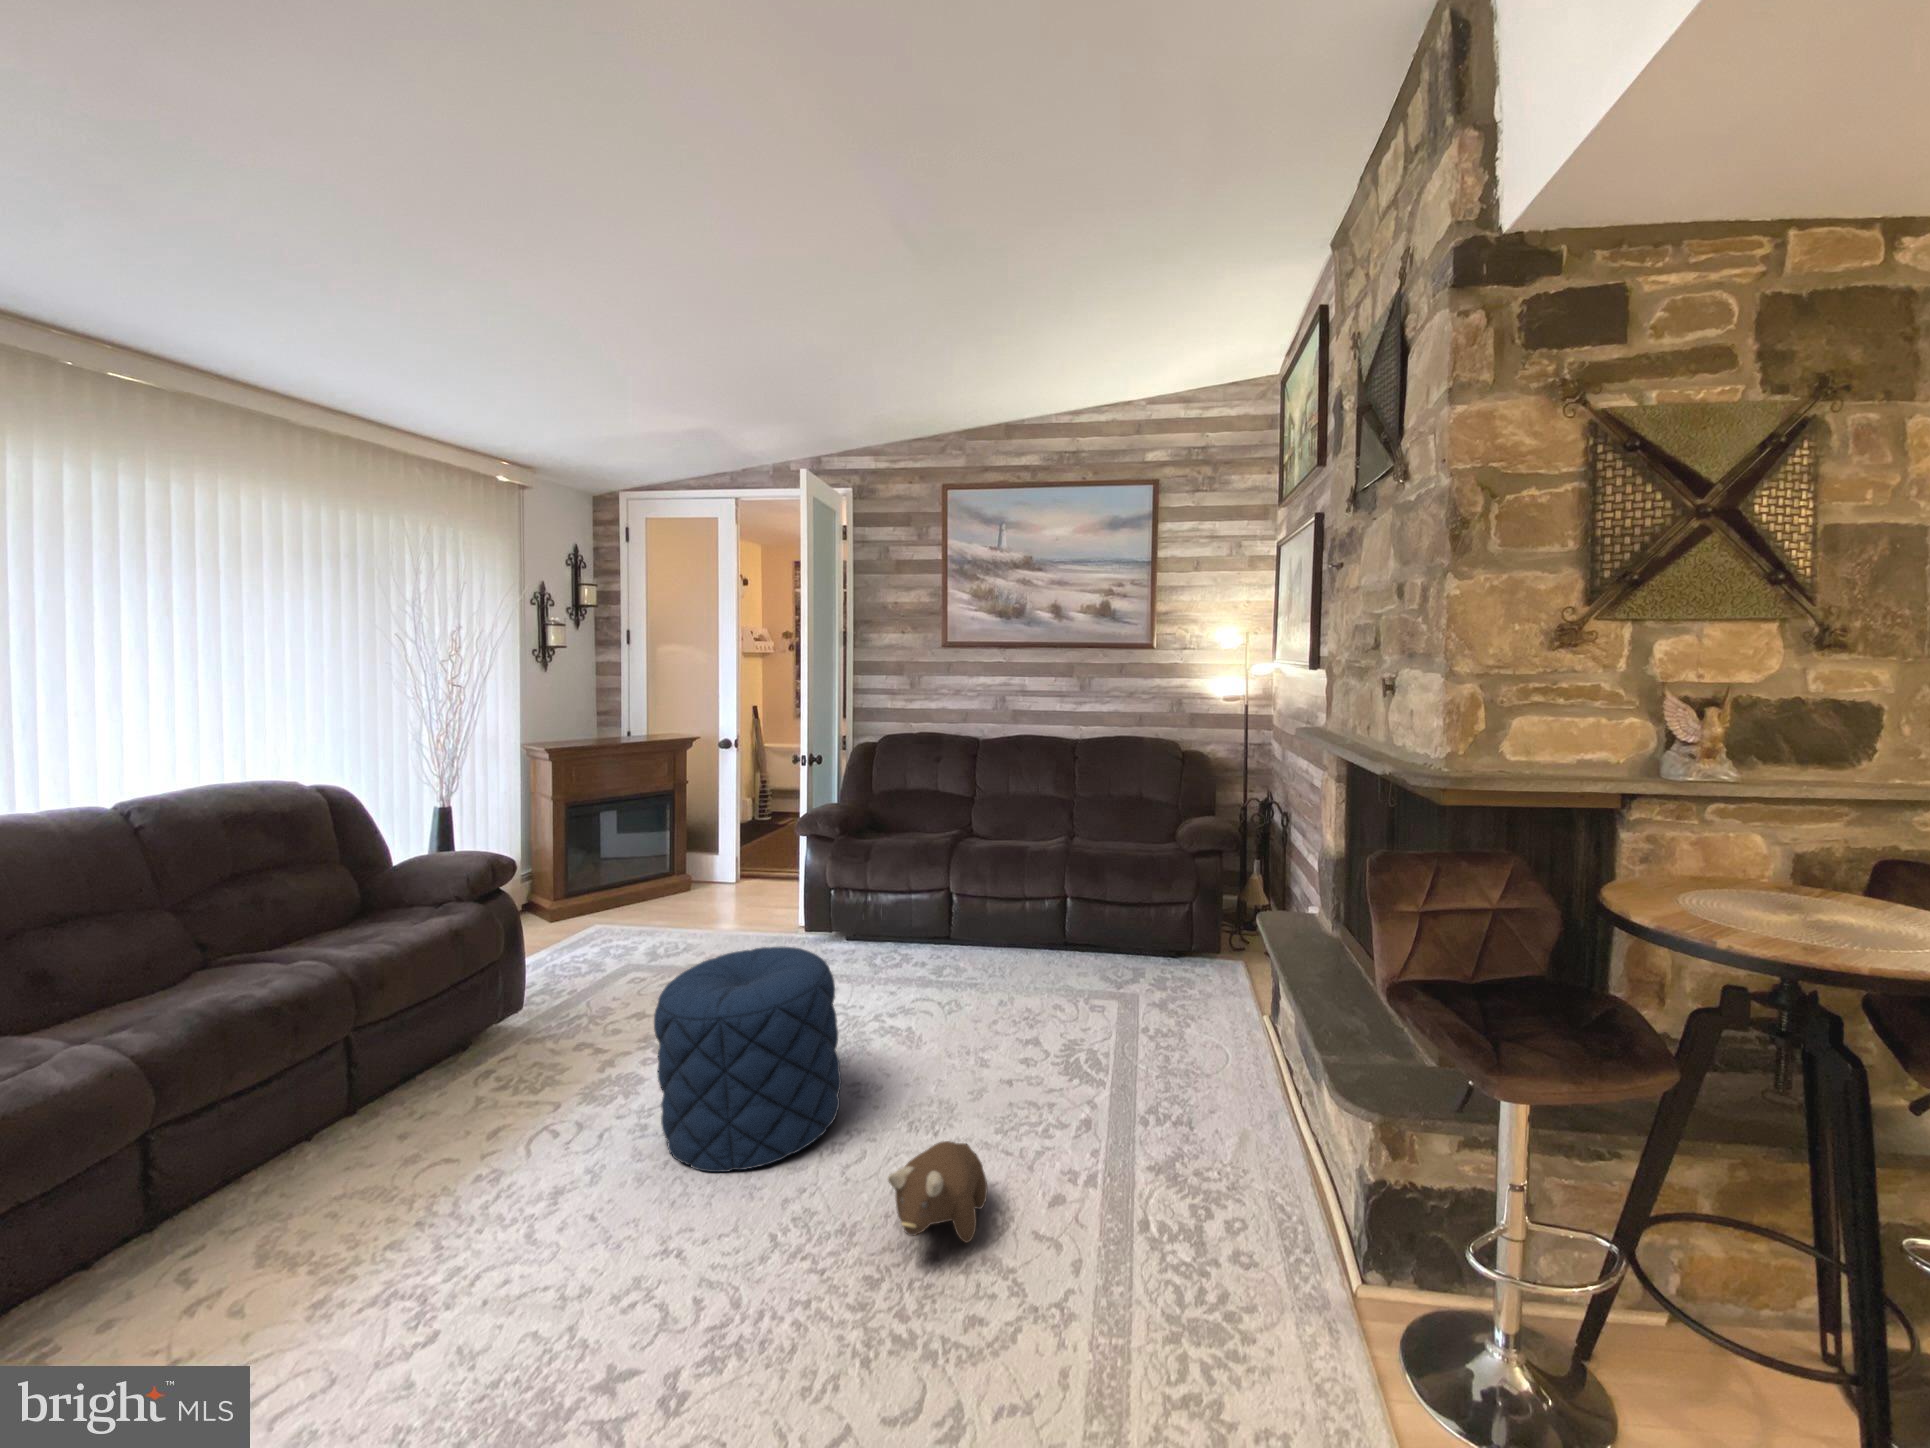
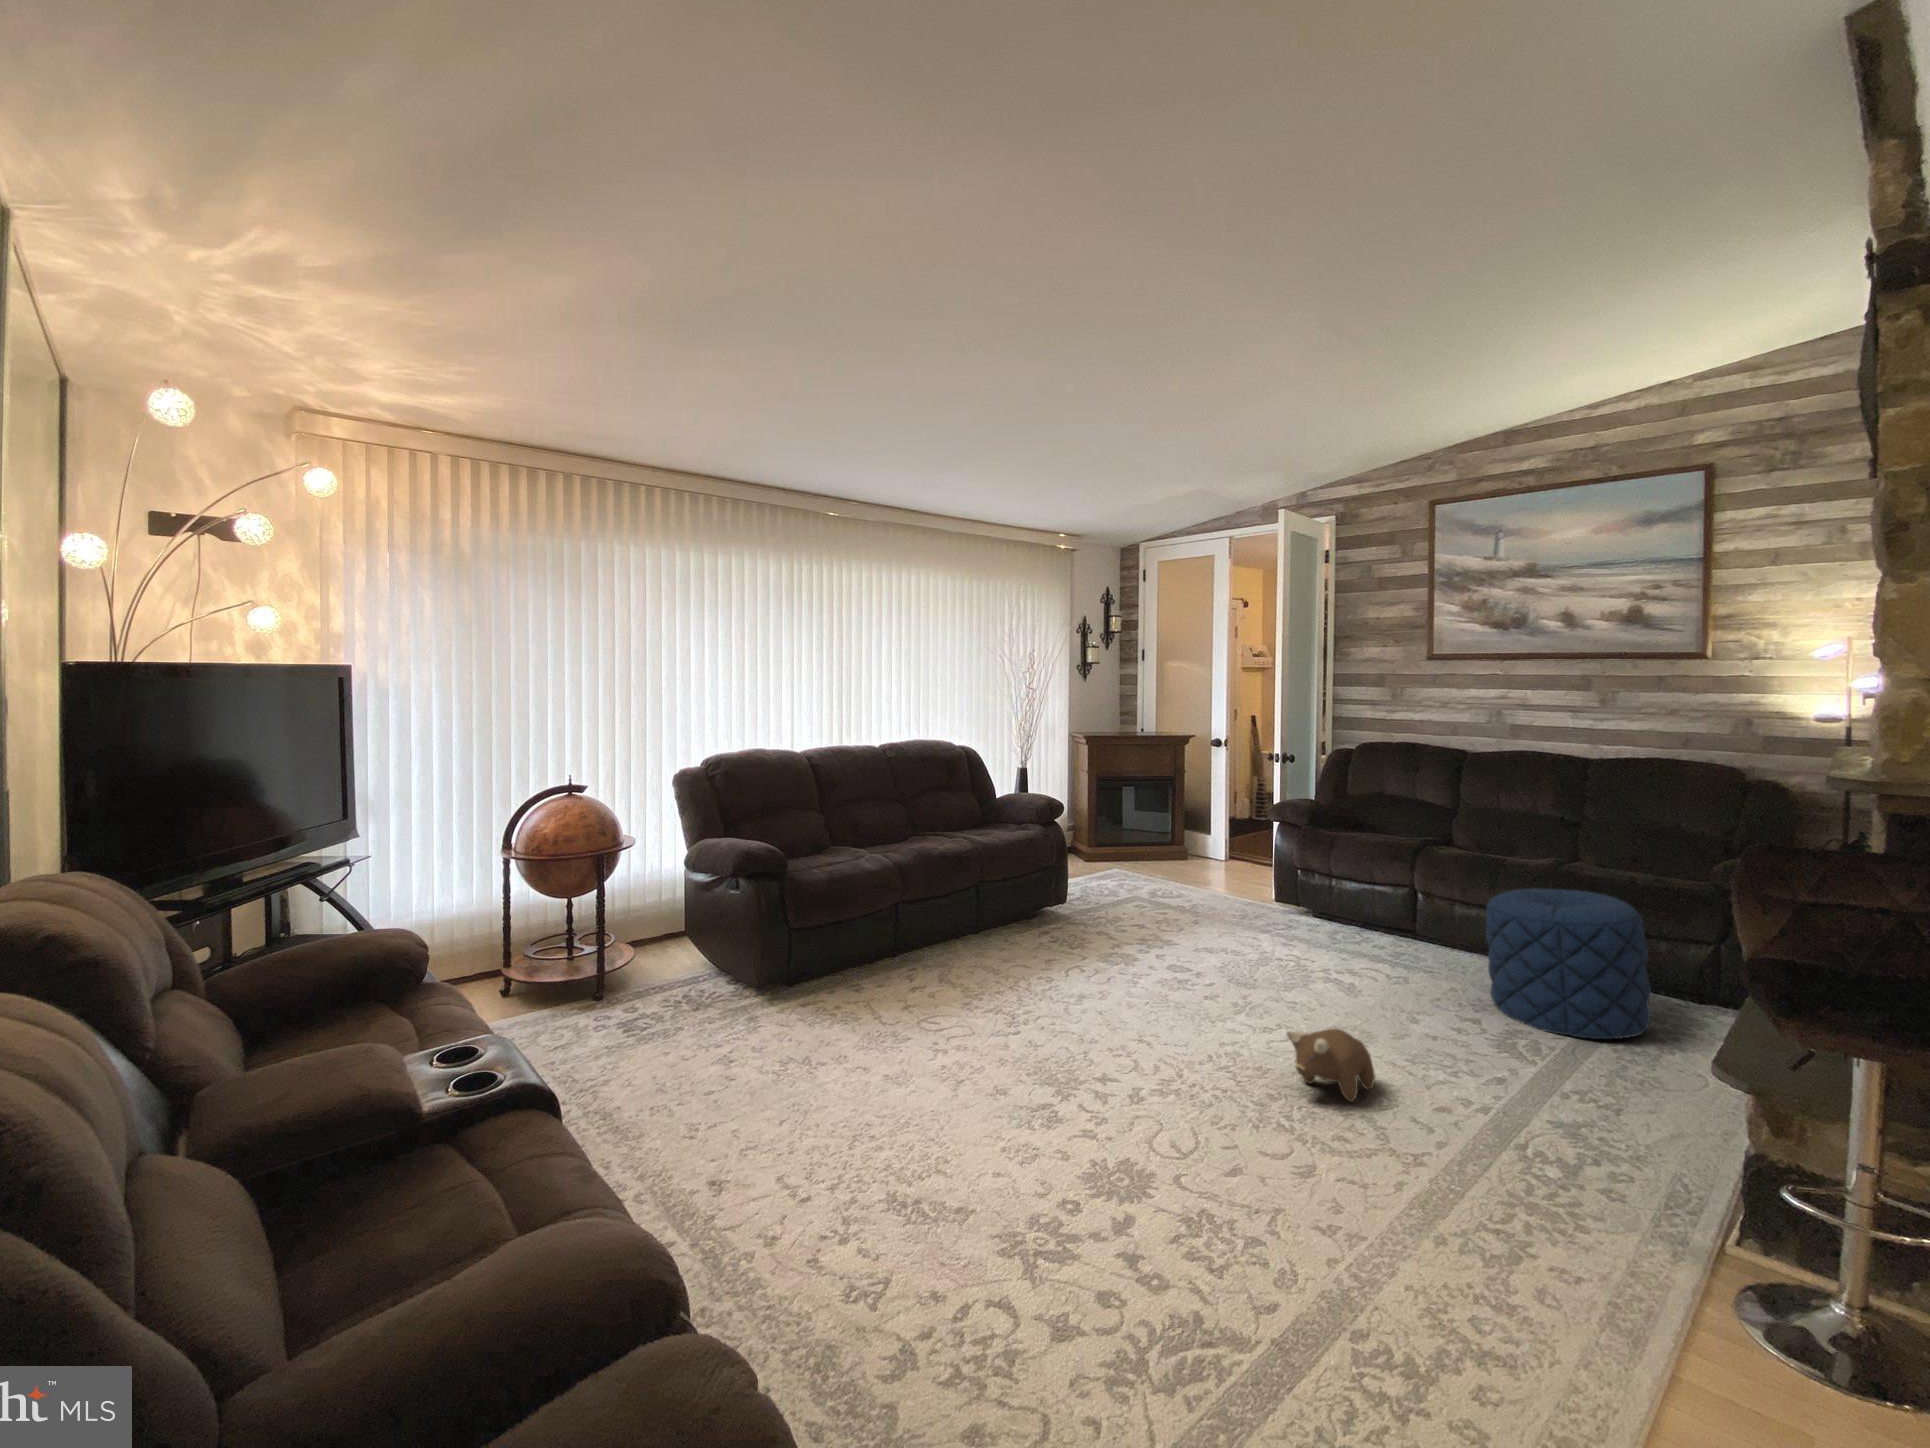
pouf: present [654,947,841,1172] -> present [1486,888,1651,1039]

